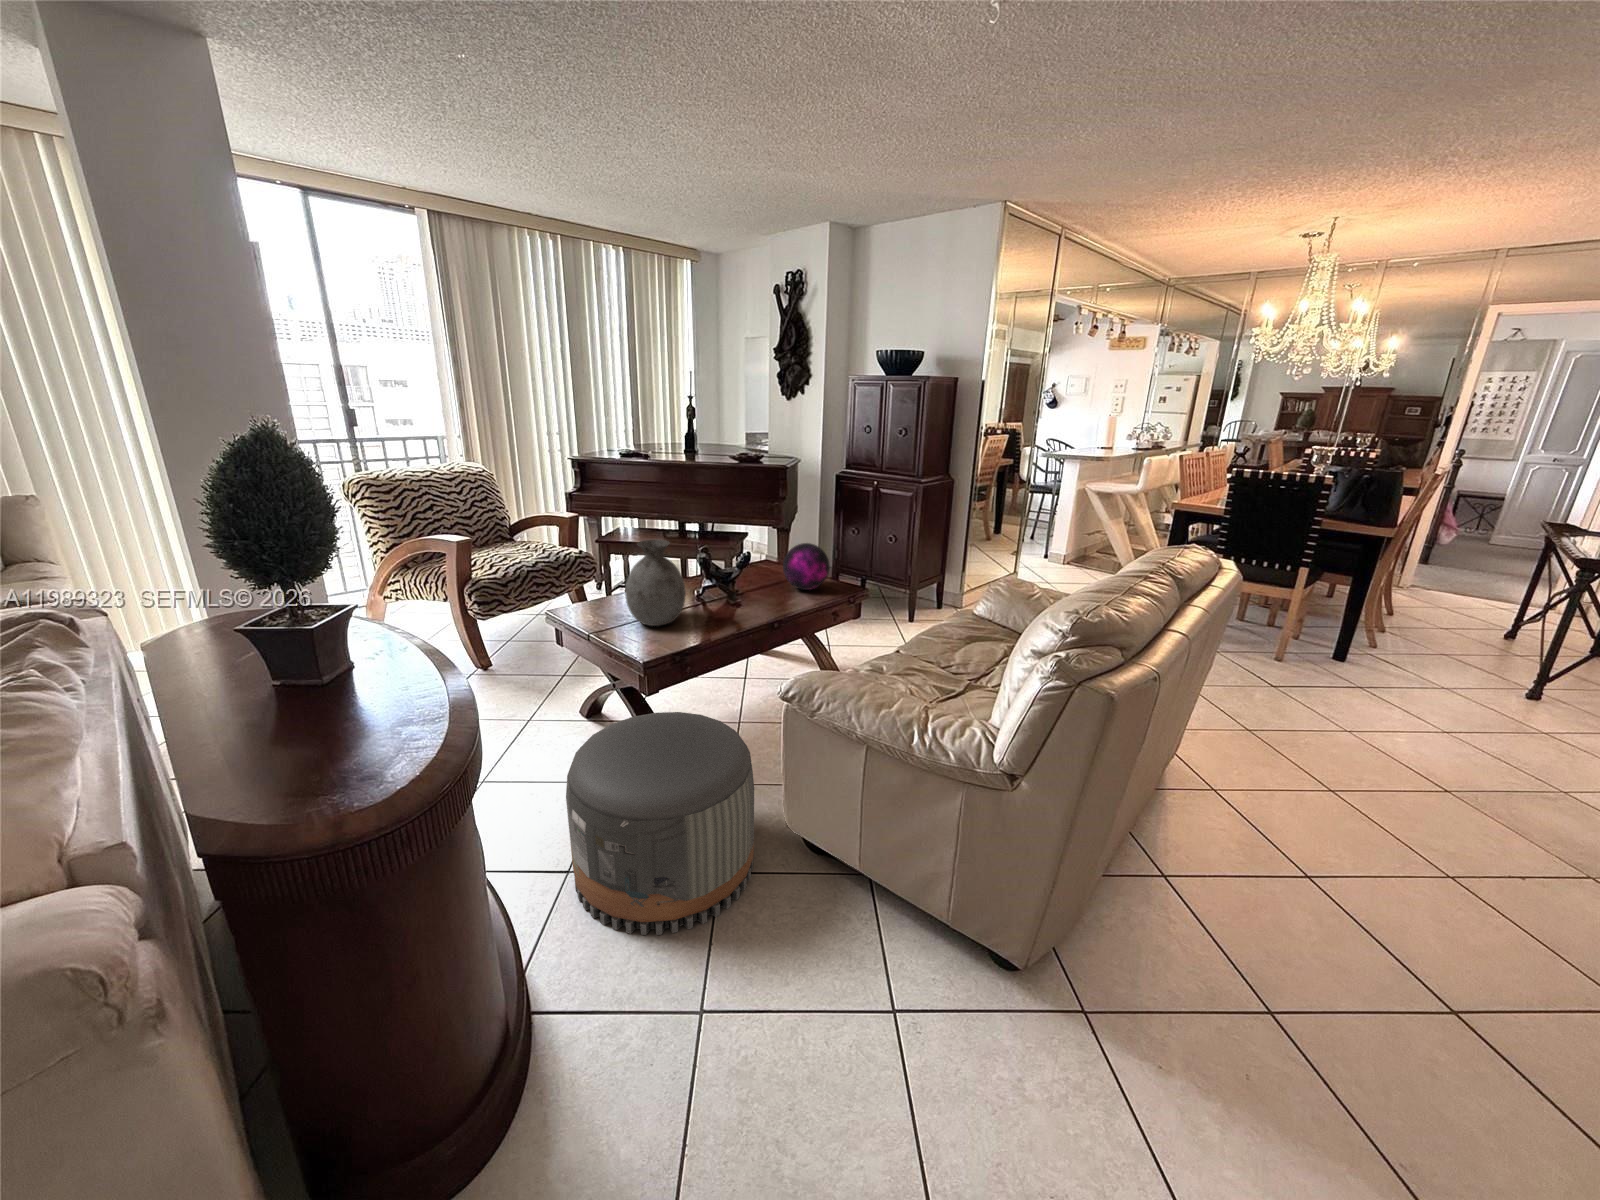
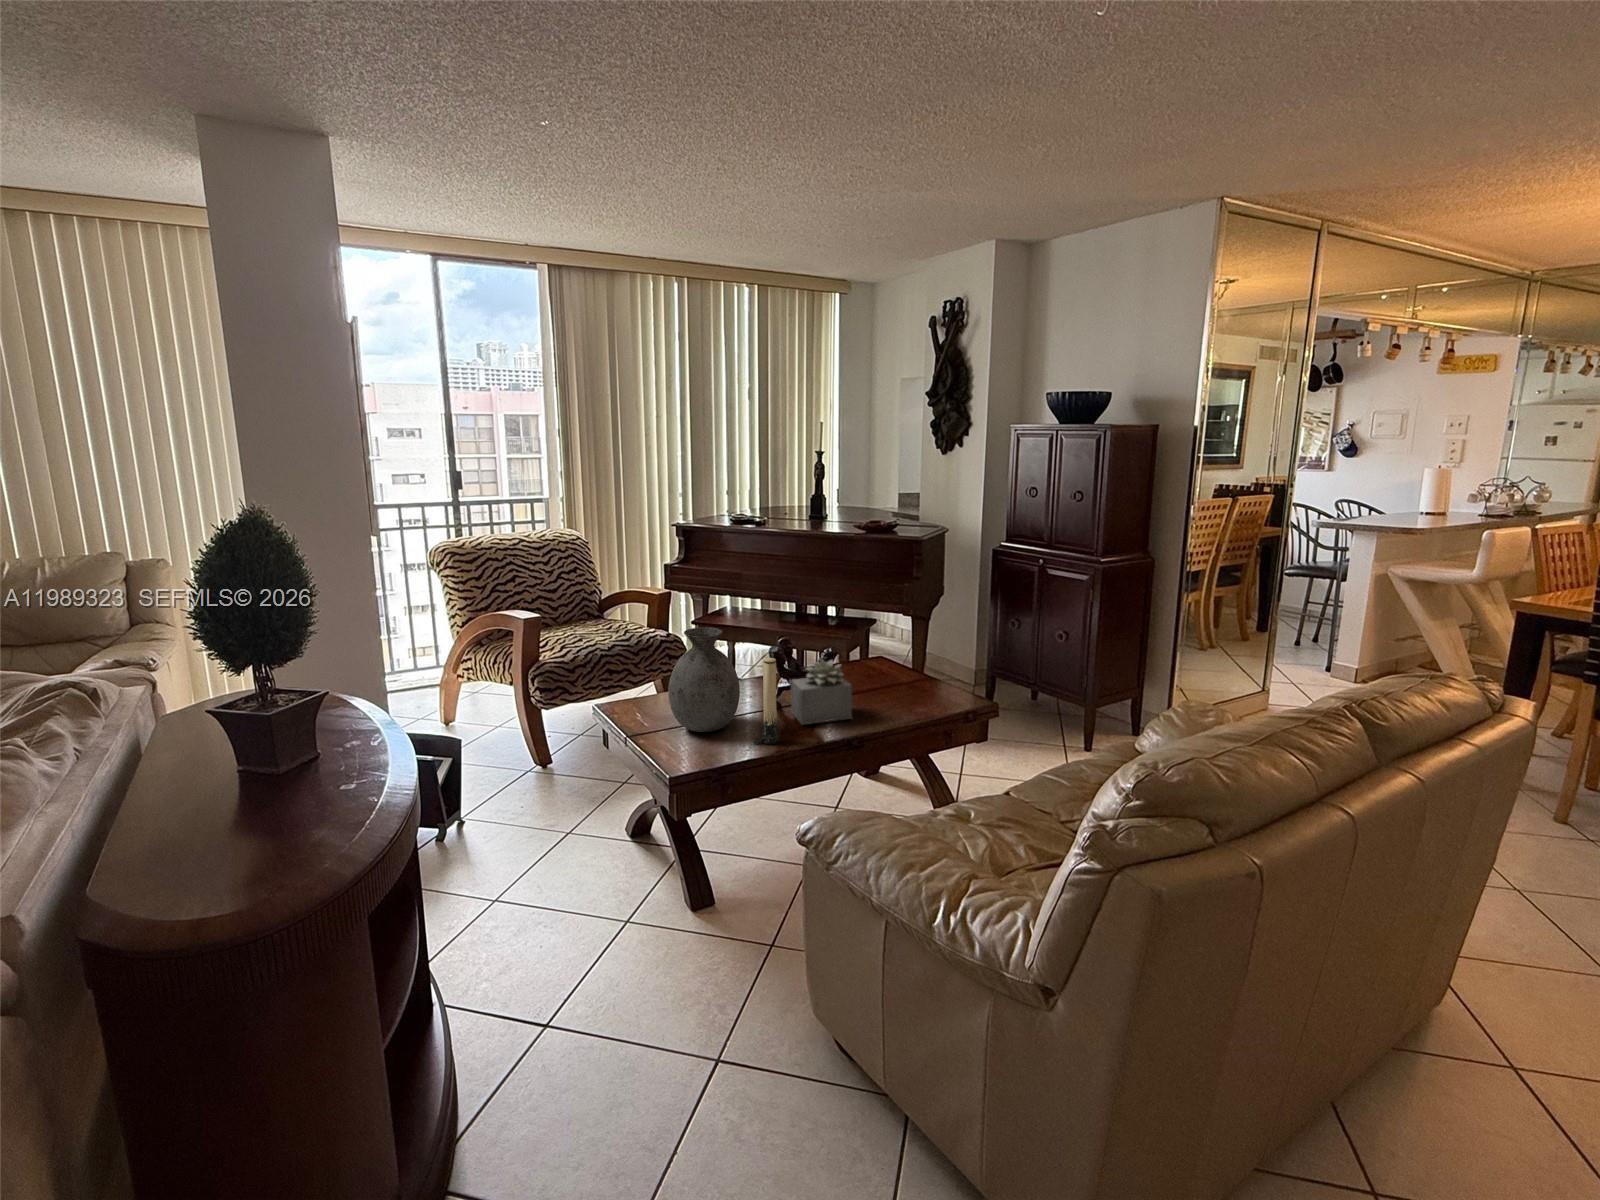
decorative orb: present [783,543,830,590] -> none [877,639,938,699]
candle: none [704,561,724,631] -> present [754,658,779,744]
succulent plant: none [721,561,774,614] -> present [791,660,852,724]
pouf: present [566,712,754,935] -> none [530,841,763,1130]

